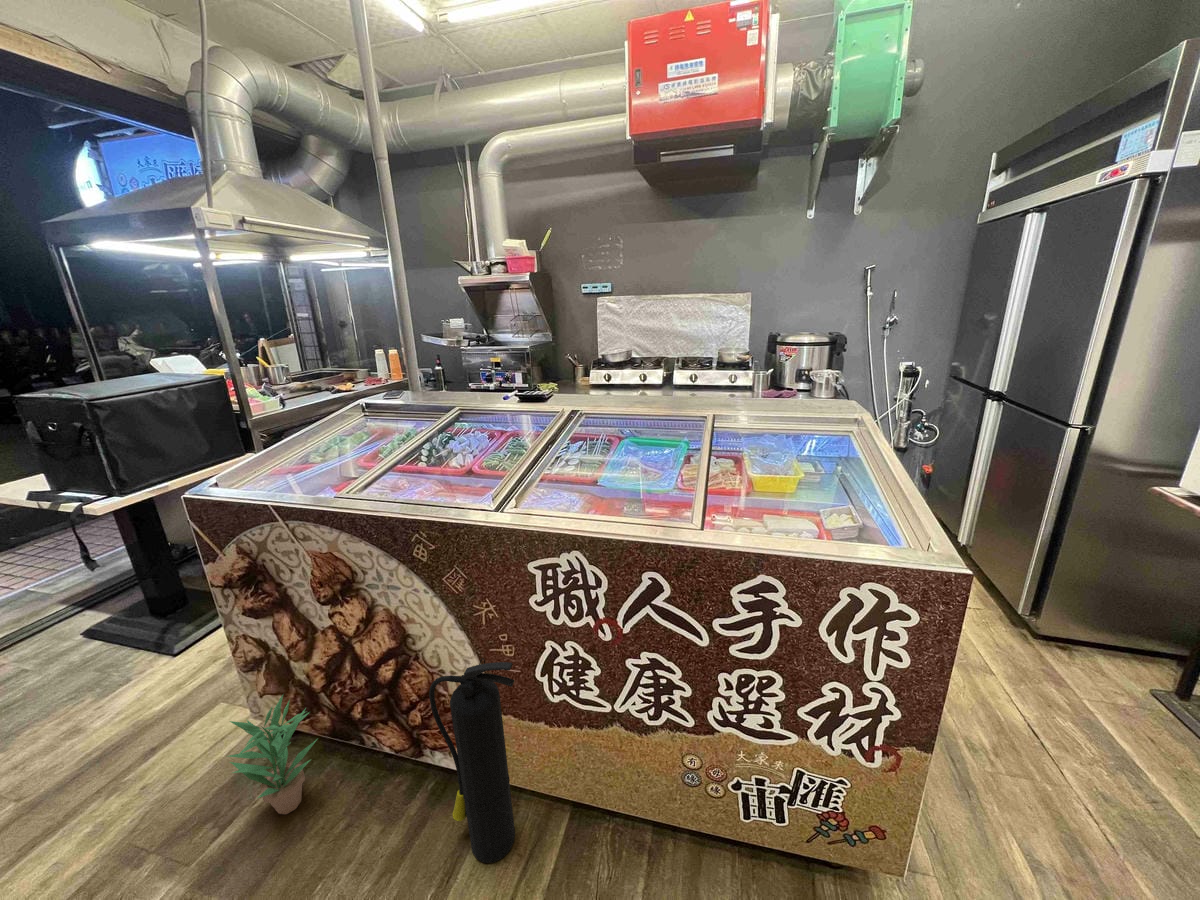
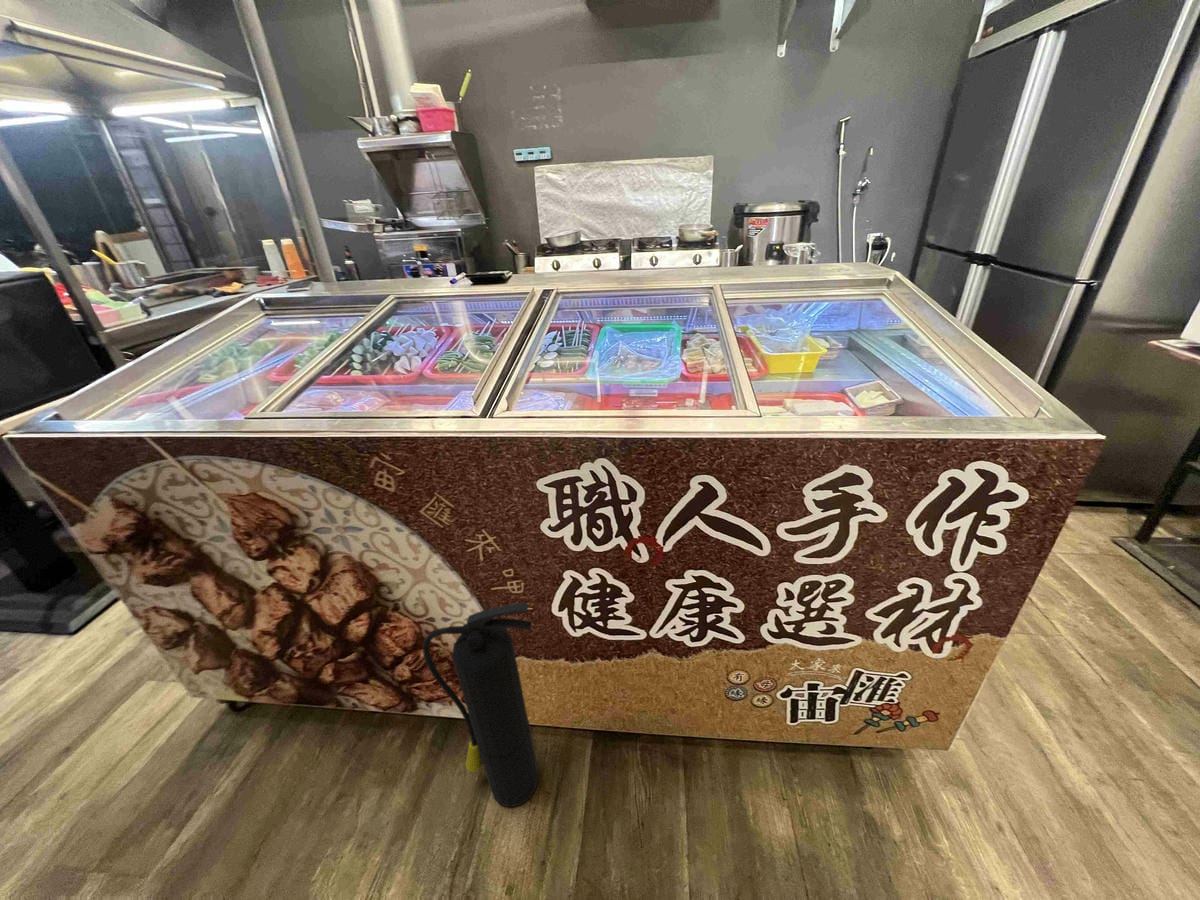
potted plant: present [228,695,316,814] -> none [155,672,284,797]

